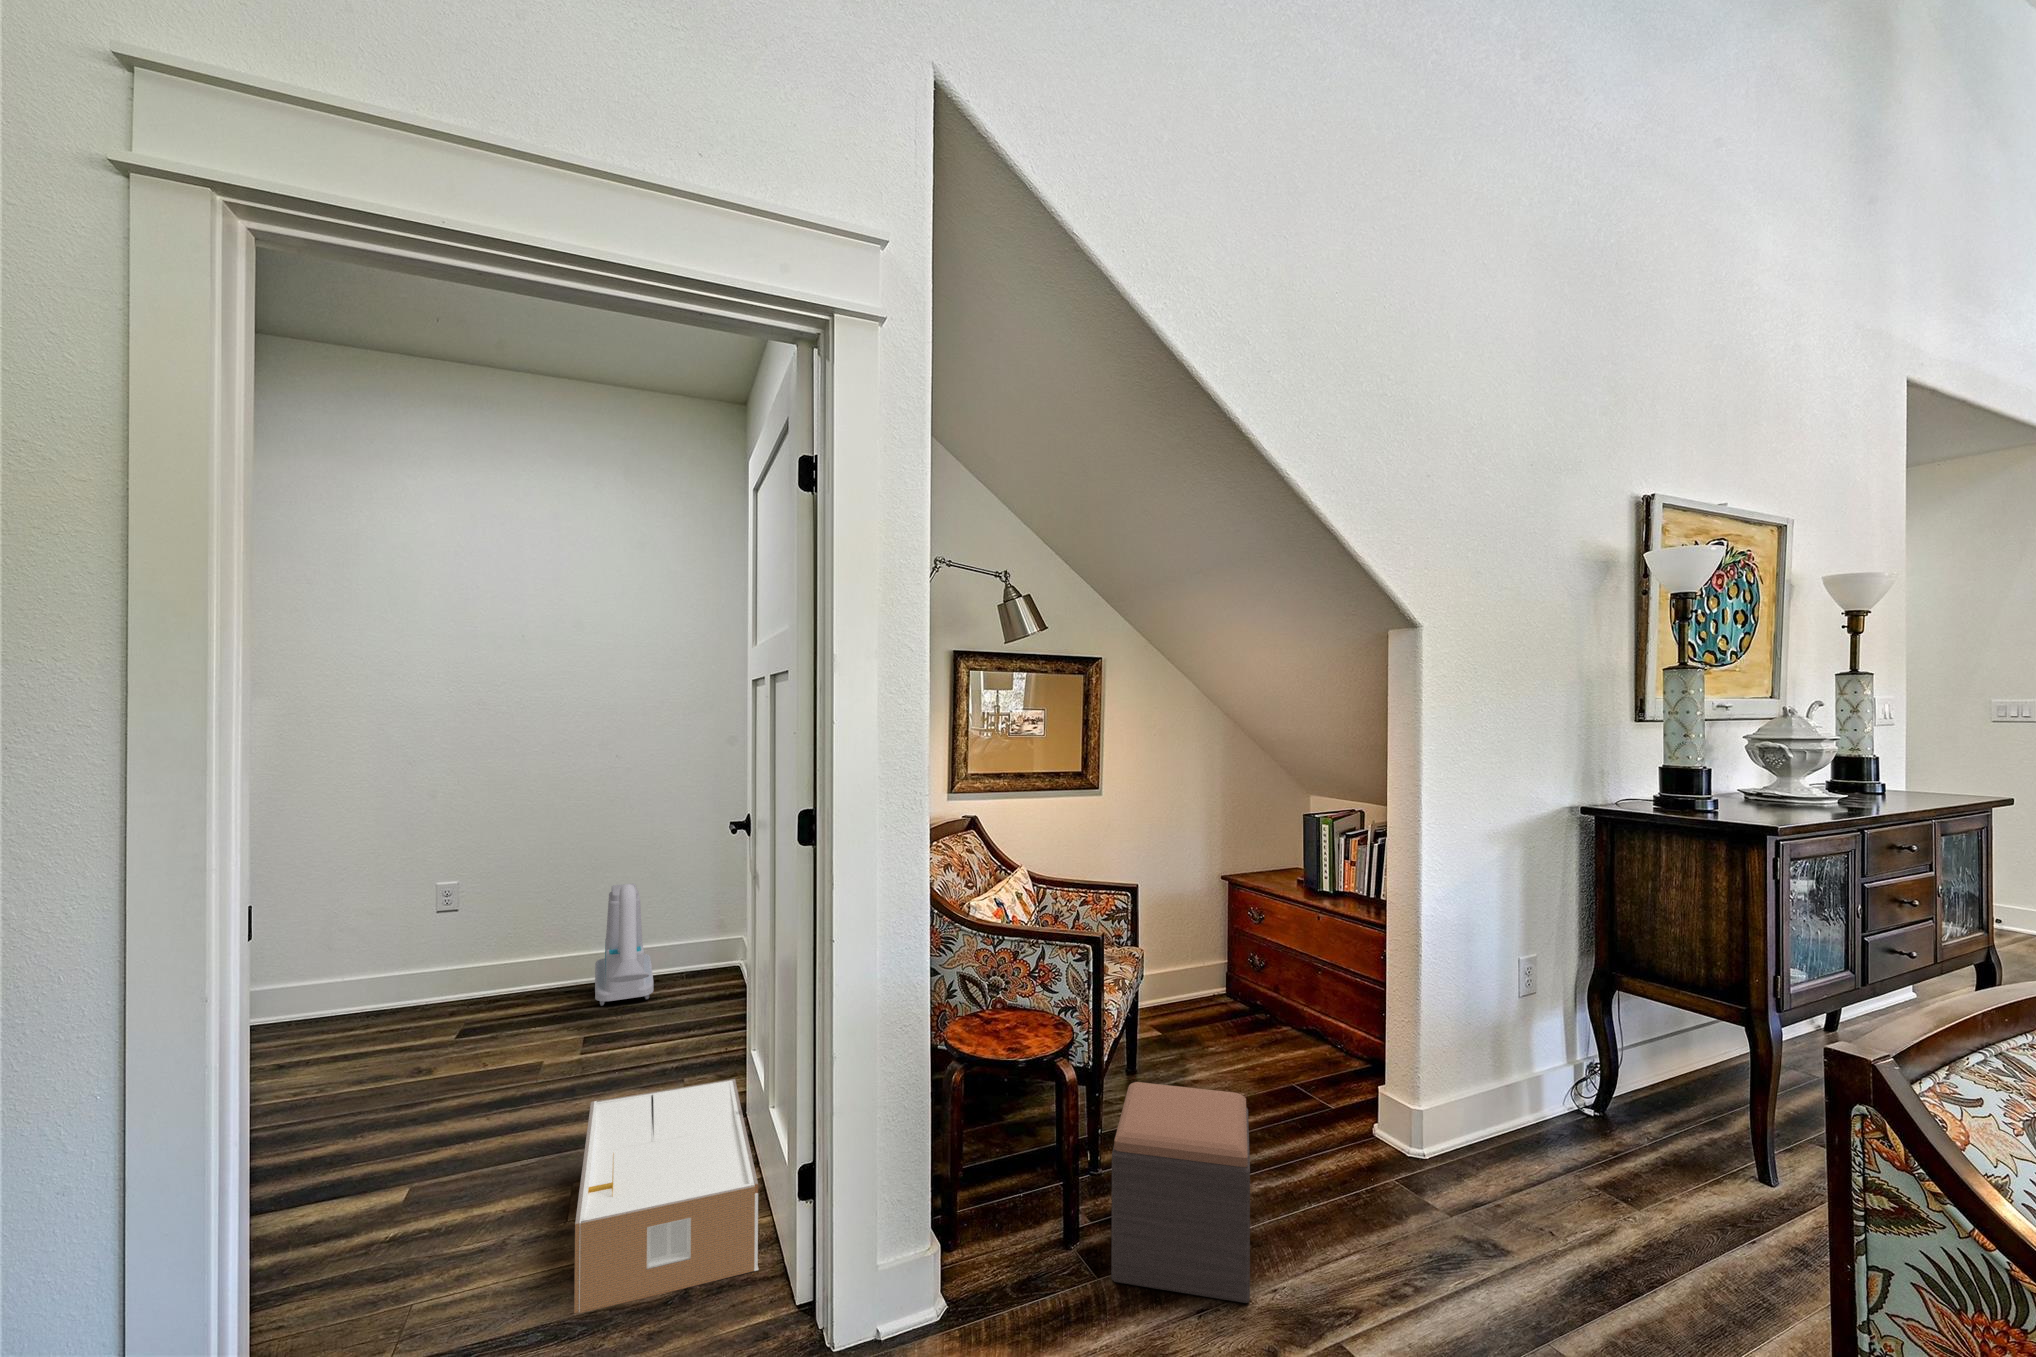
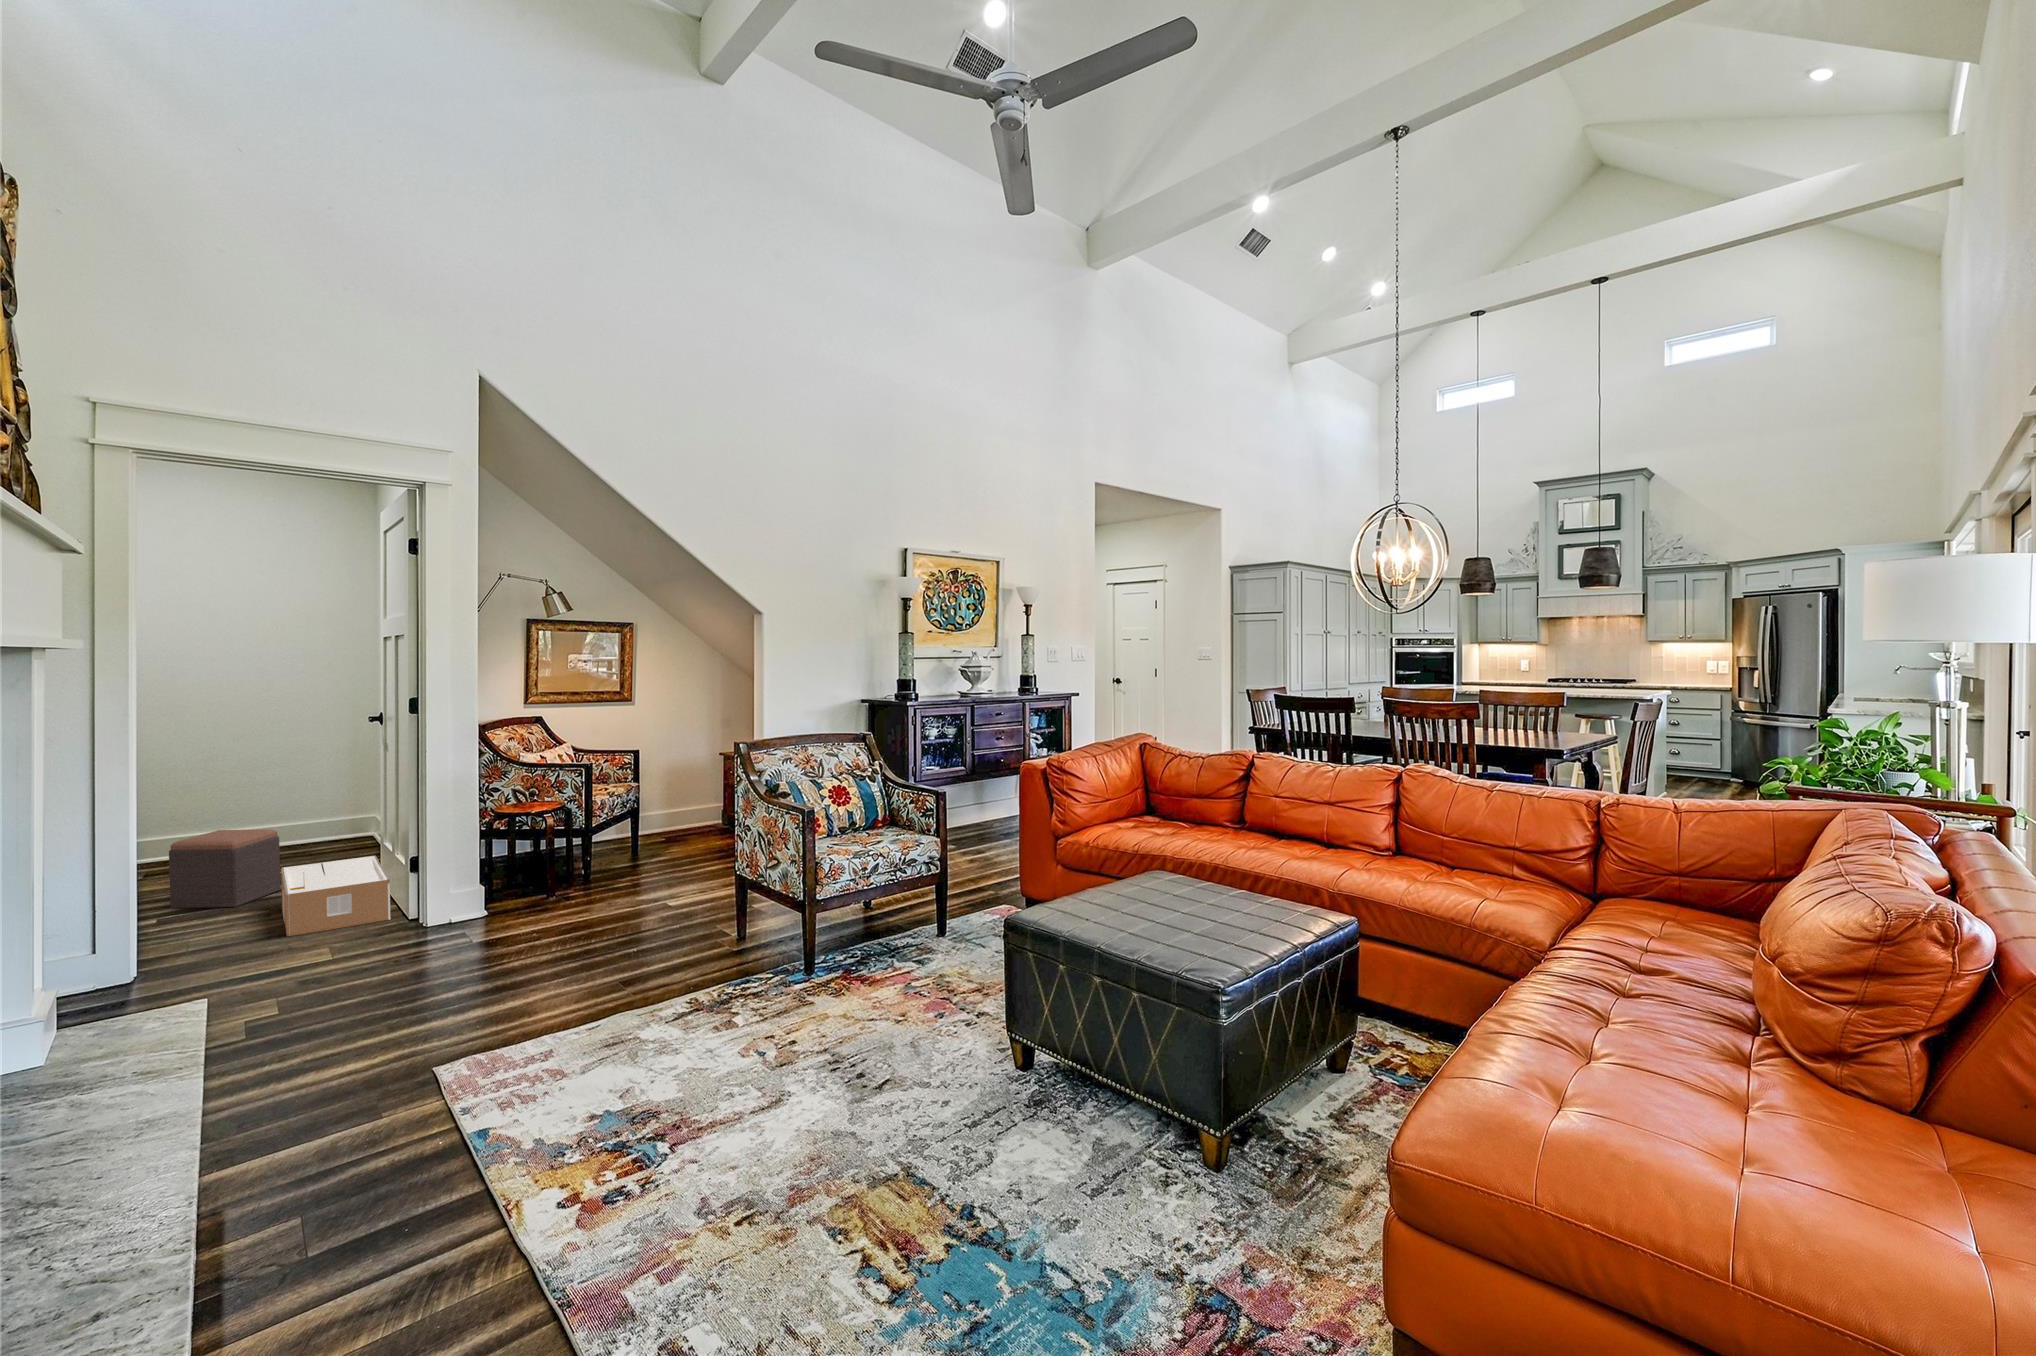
vacuum cleaner: present [595,884,654,1006] -> none [259,770,309,855]
footstool: present [1111,1082,1250,1303] -> present [169,829,281,908]

